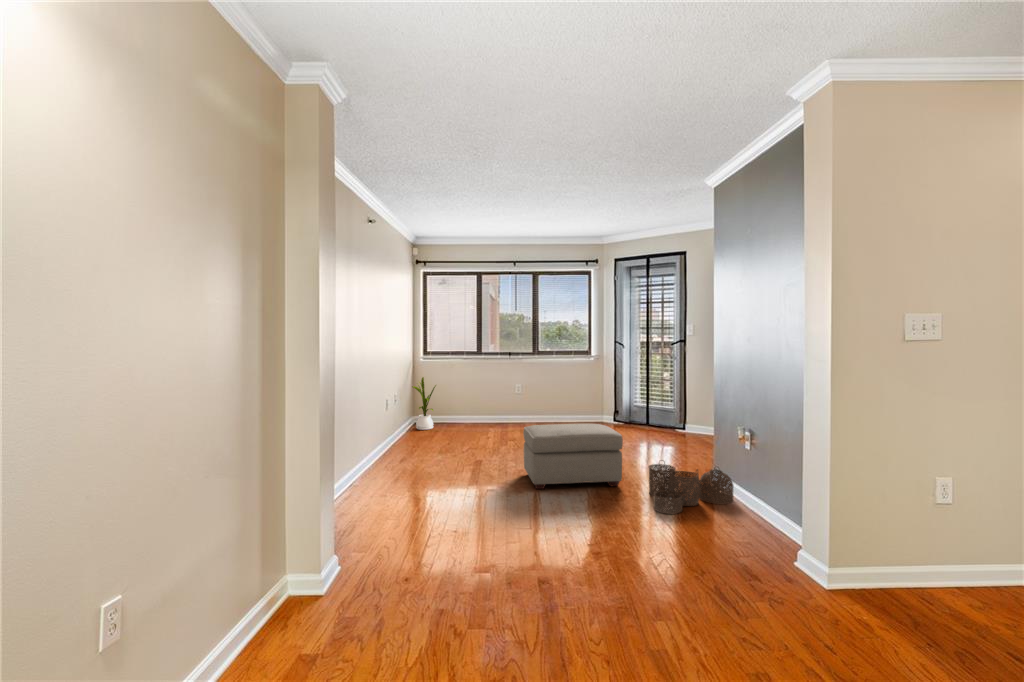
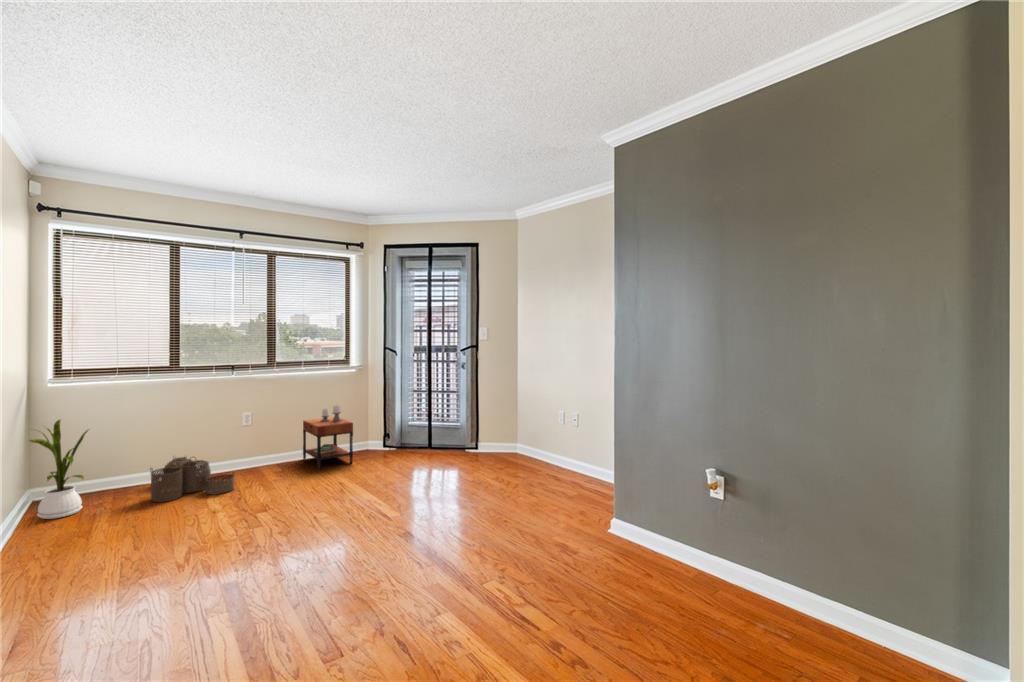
side table: none [554,384,583,427] -> present [303,405,353,469]
ottoman: present [523,424,623,489] -> none [346,475,520,627]
woven basket: present [649,463,733,514] -> present [150,457,234,502]

